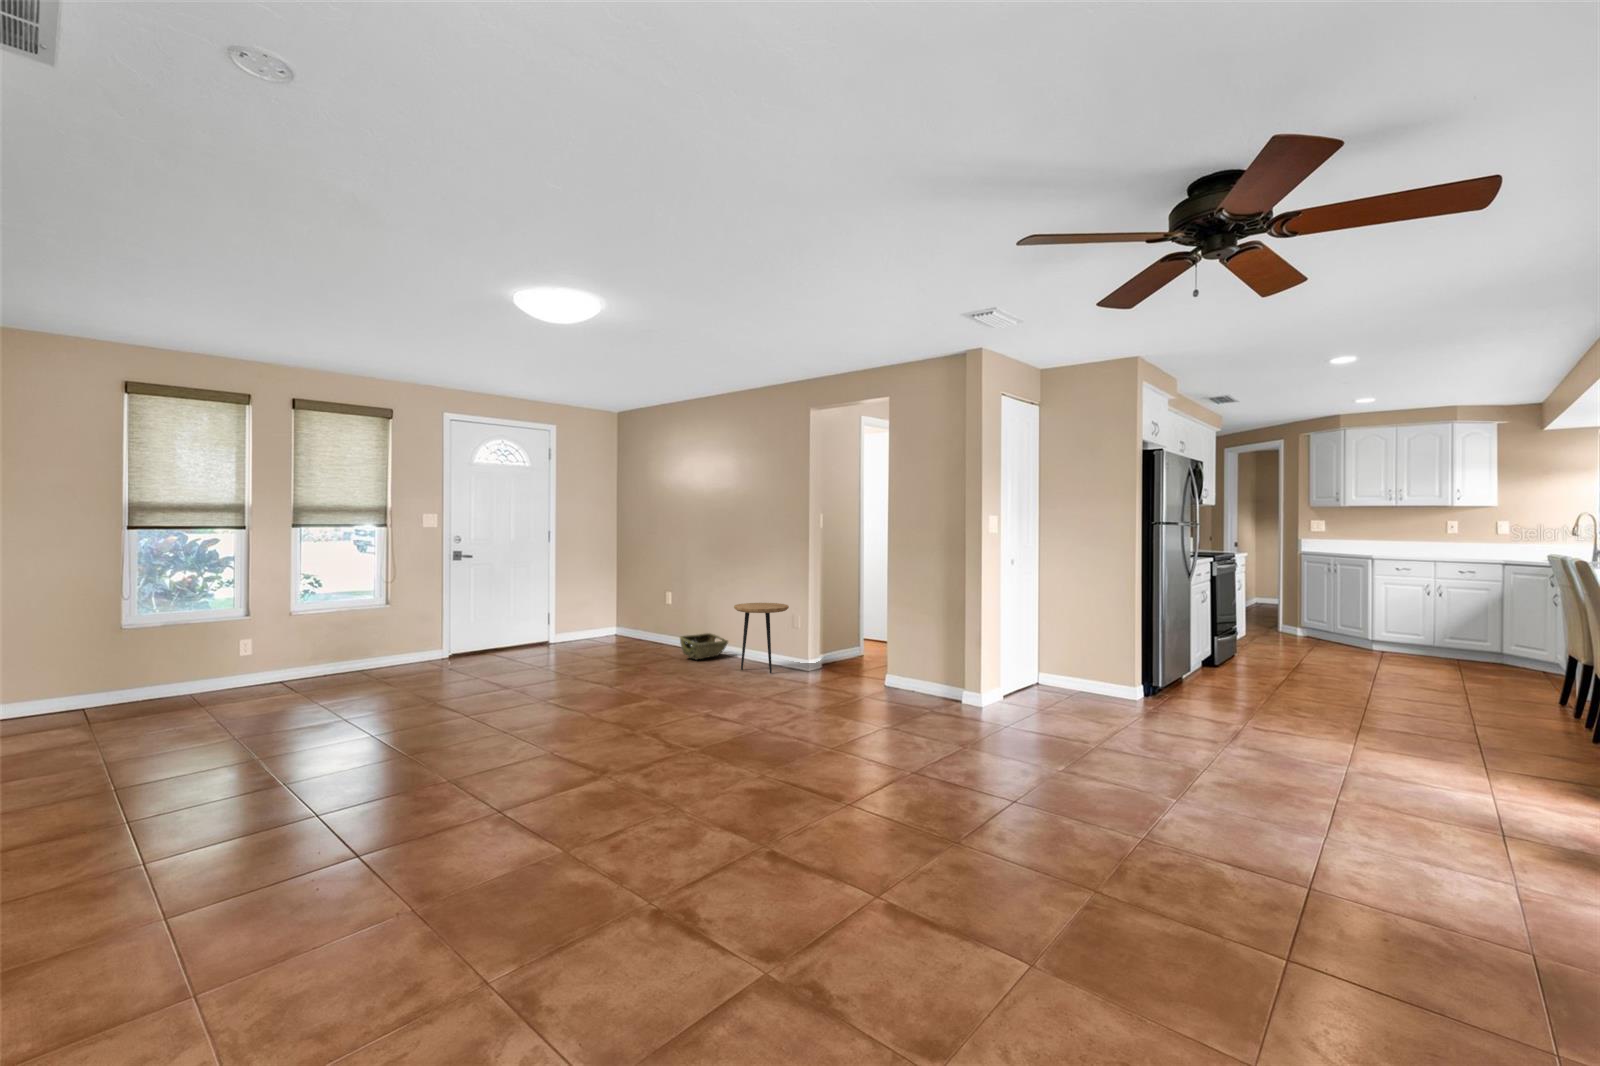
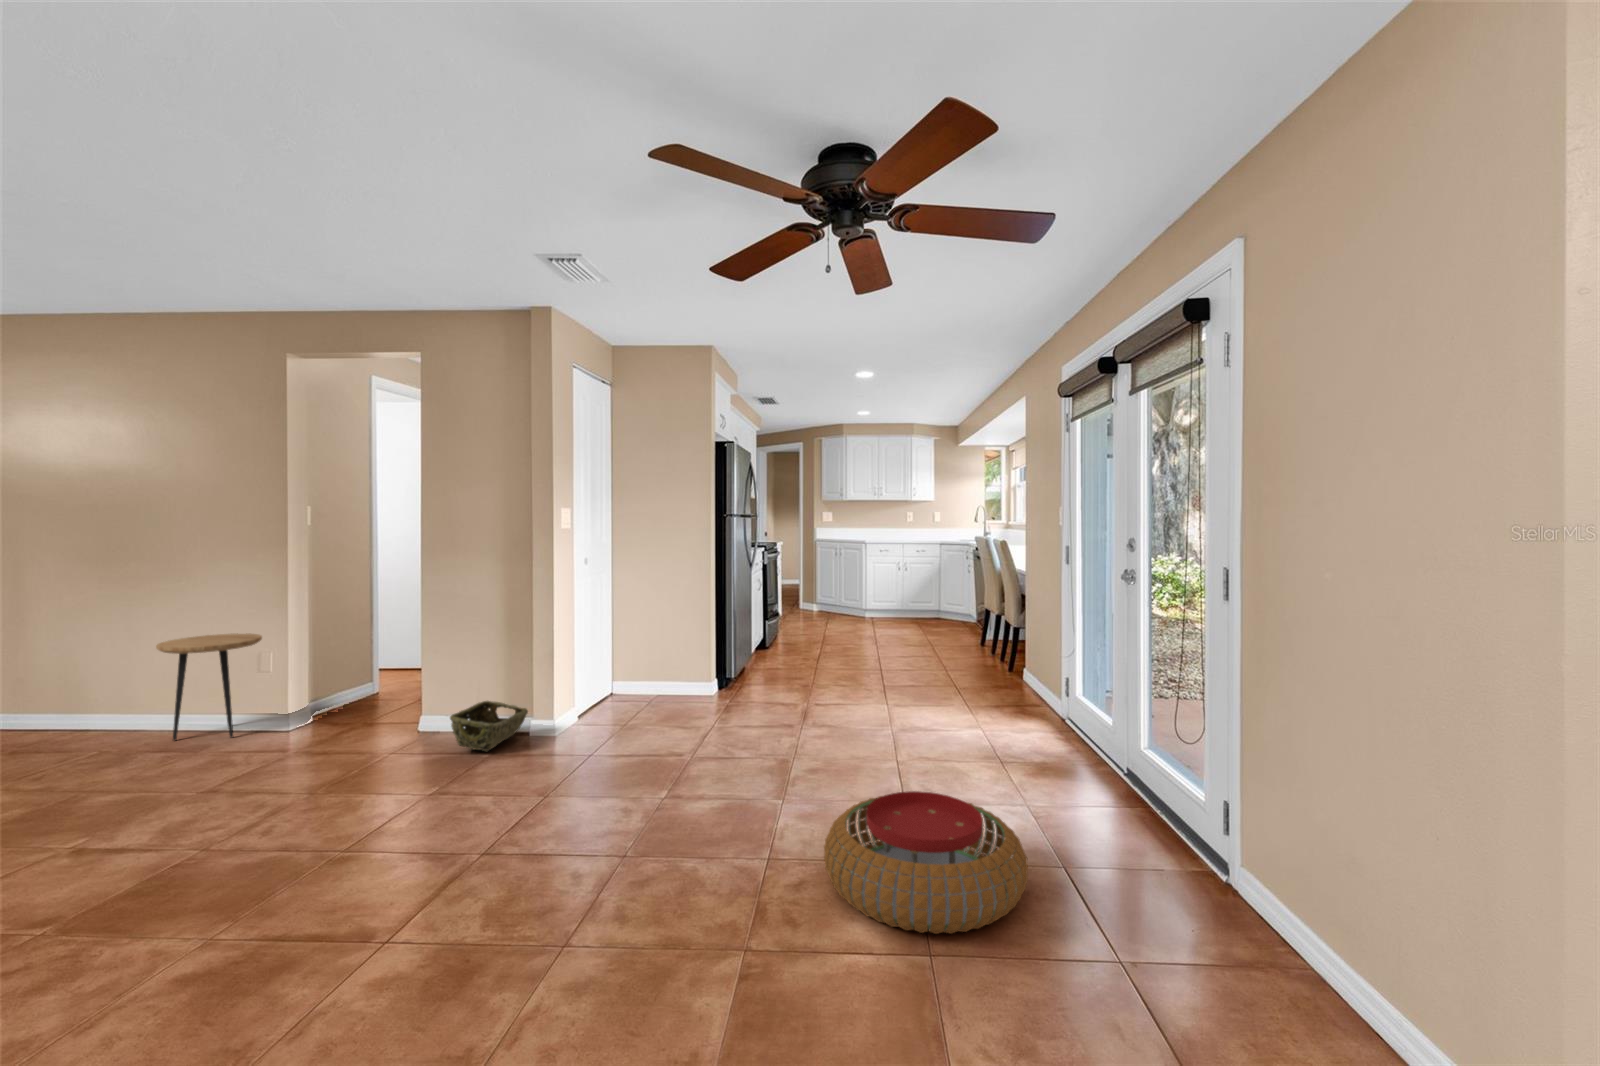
woven basket: present [680,633,728,659] -> present [450,701,528,751]
pouf: none [1196,802,1454,950] -> present [824,791,1028,934]

